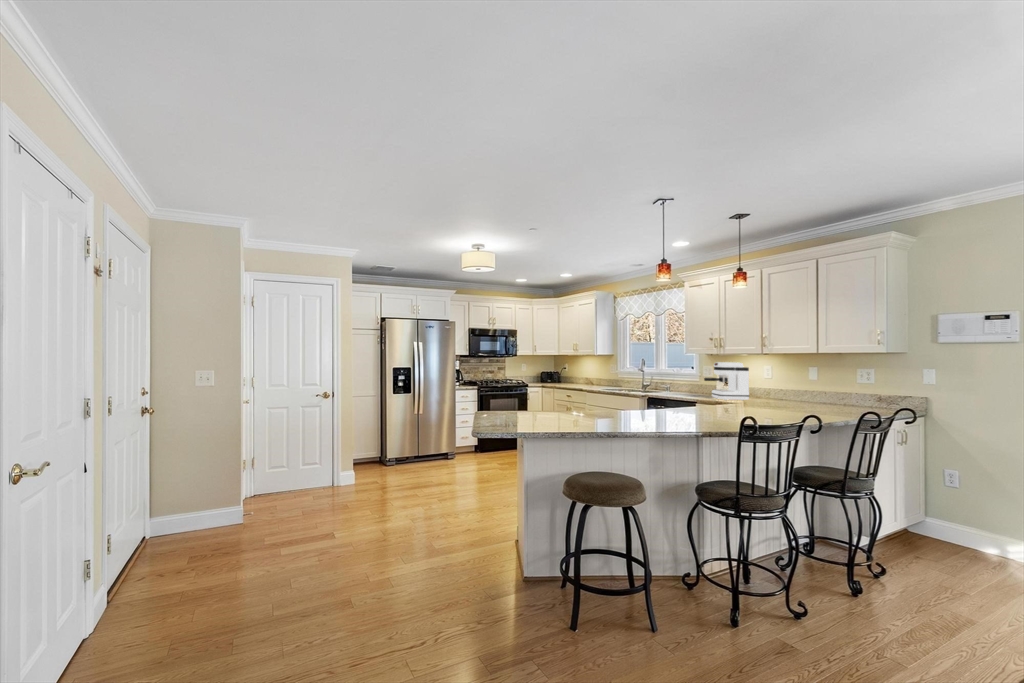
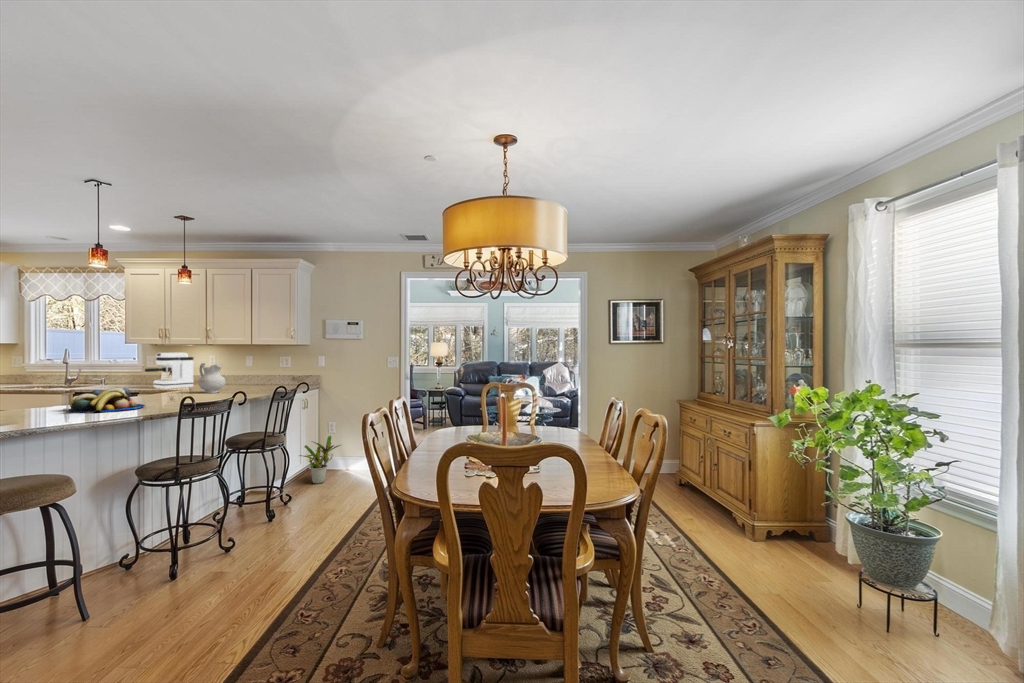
ceramic pitcher: none [755,374,785,410] -> present [198,363,225,393]
fruit bowl: none [644,396,705,421] -> present [69,387,145,413]
potted plant: none [886,491,966,560] -> present [300,436,341,484]

